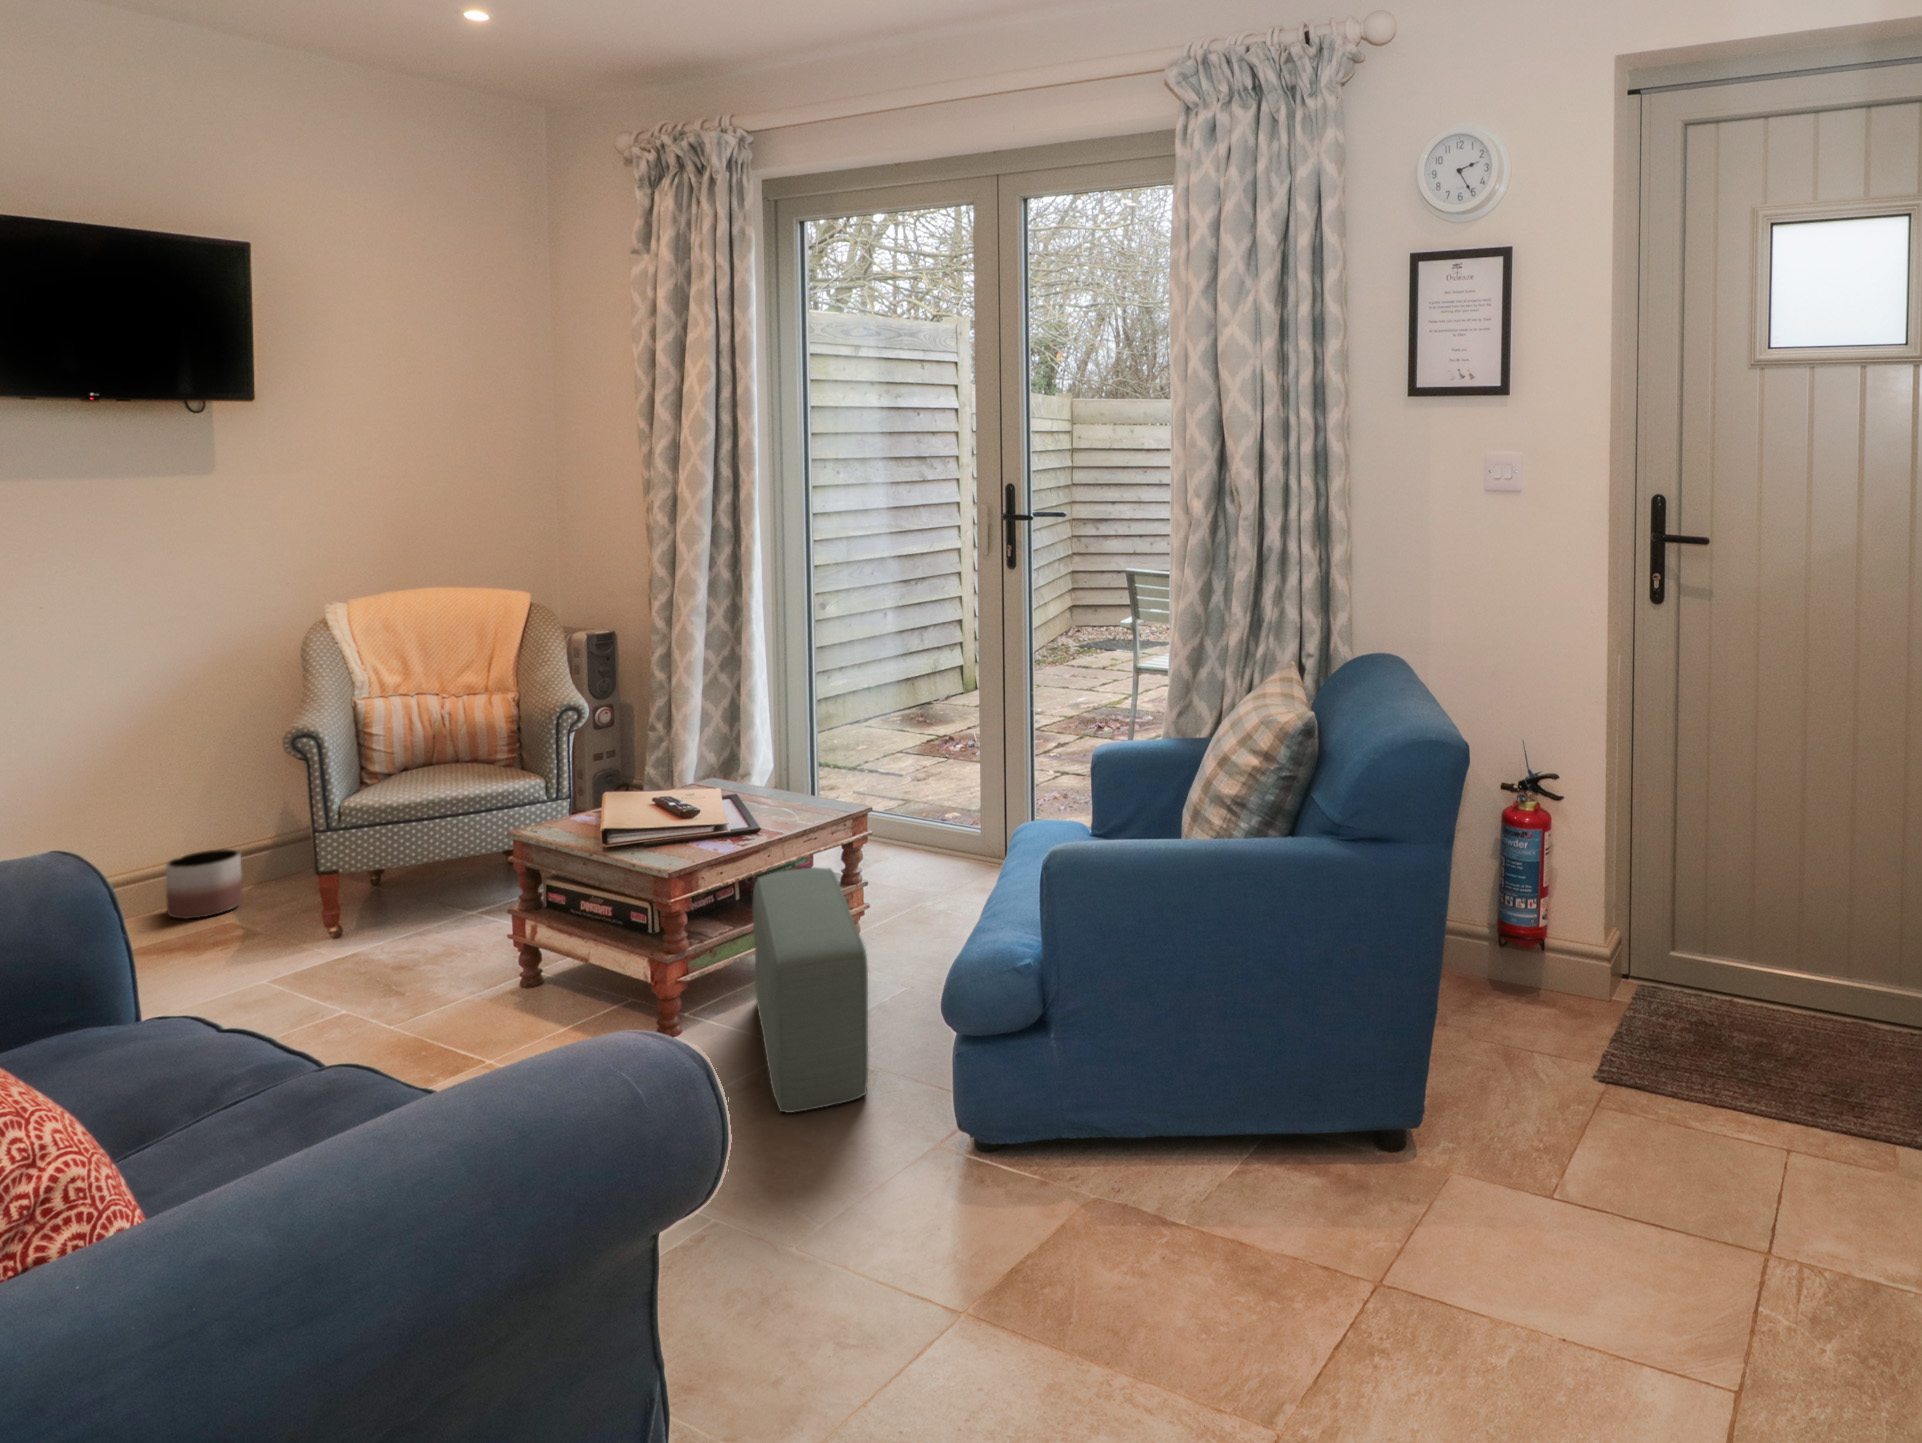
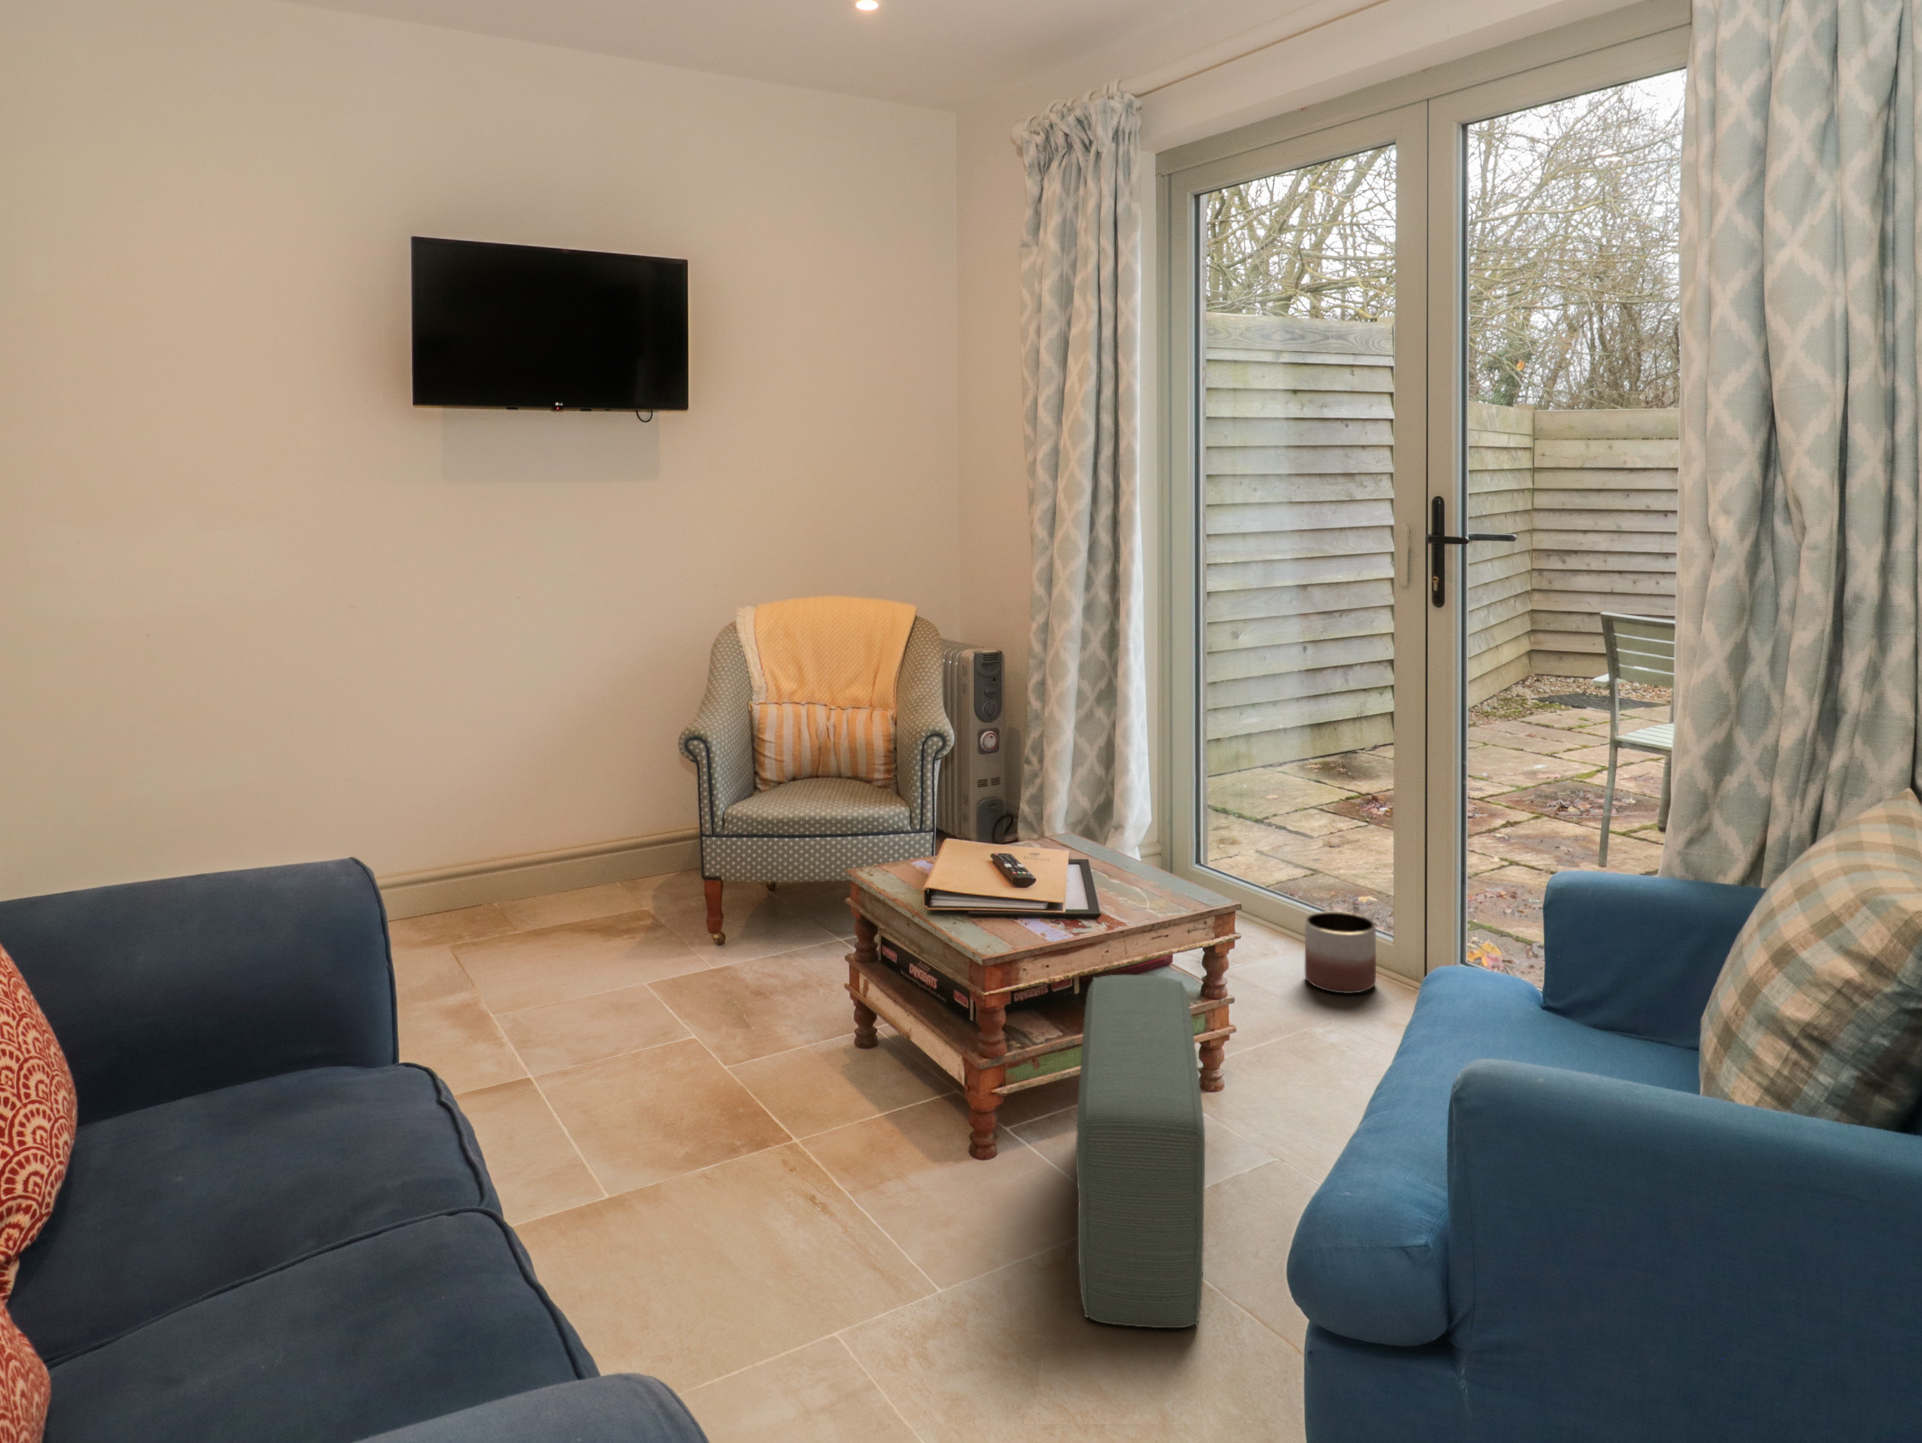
planter: present [166,849,243,919] -> present [1305,911,1376,993]

